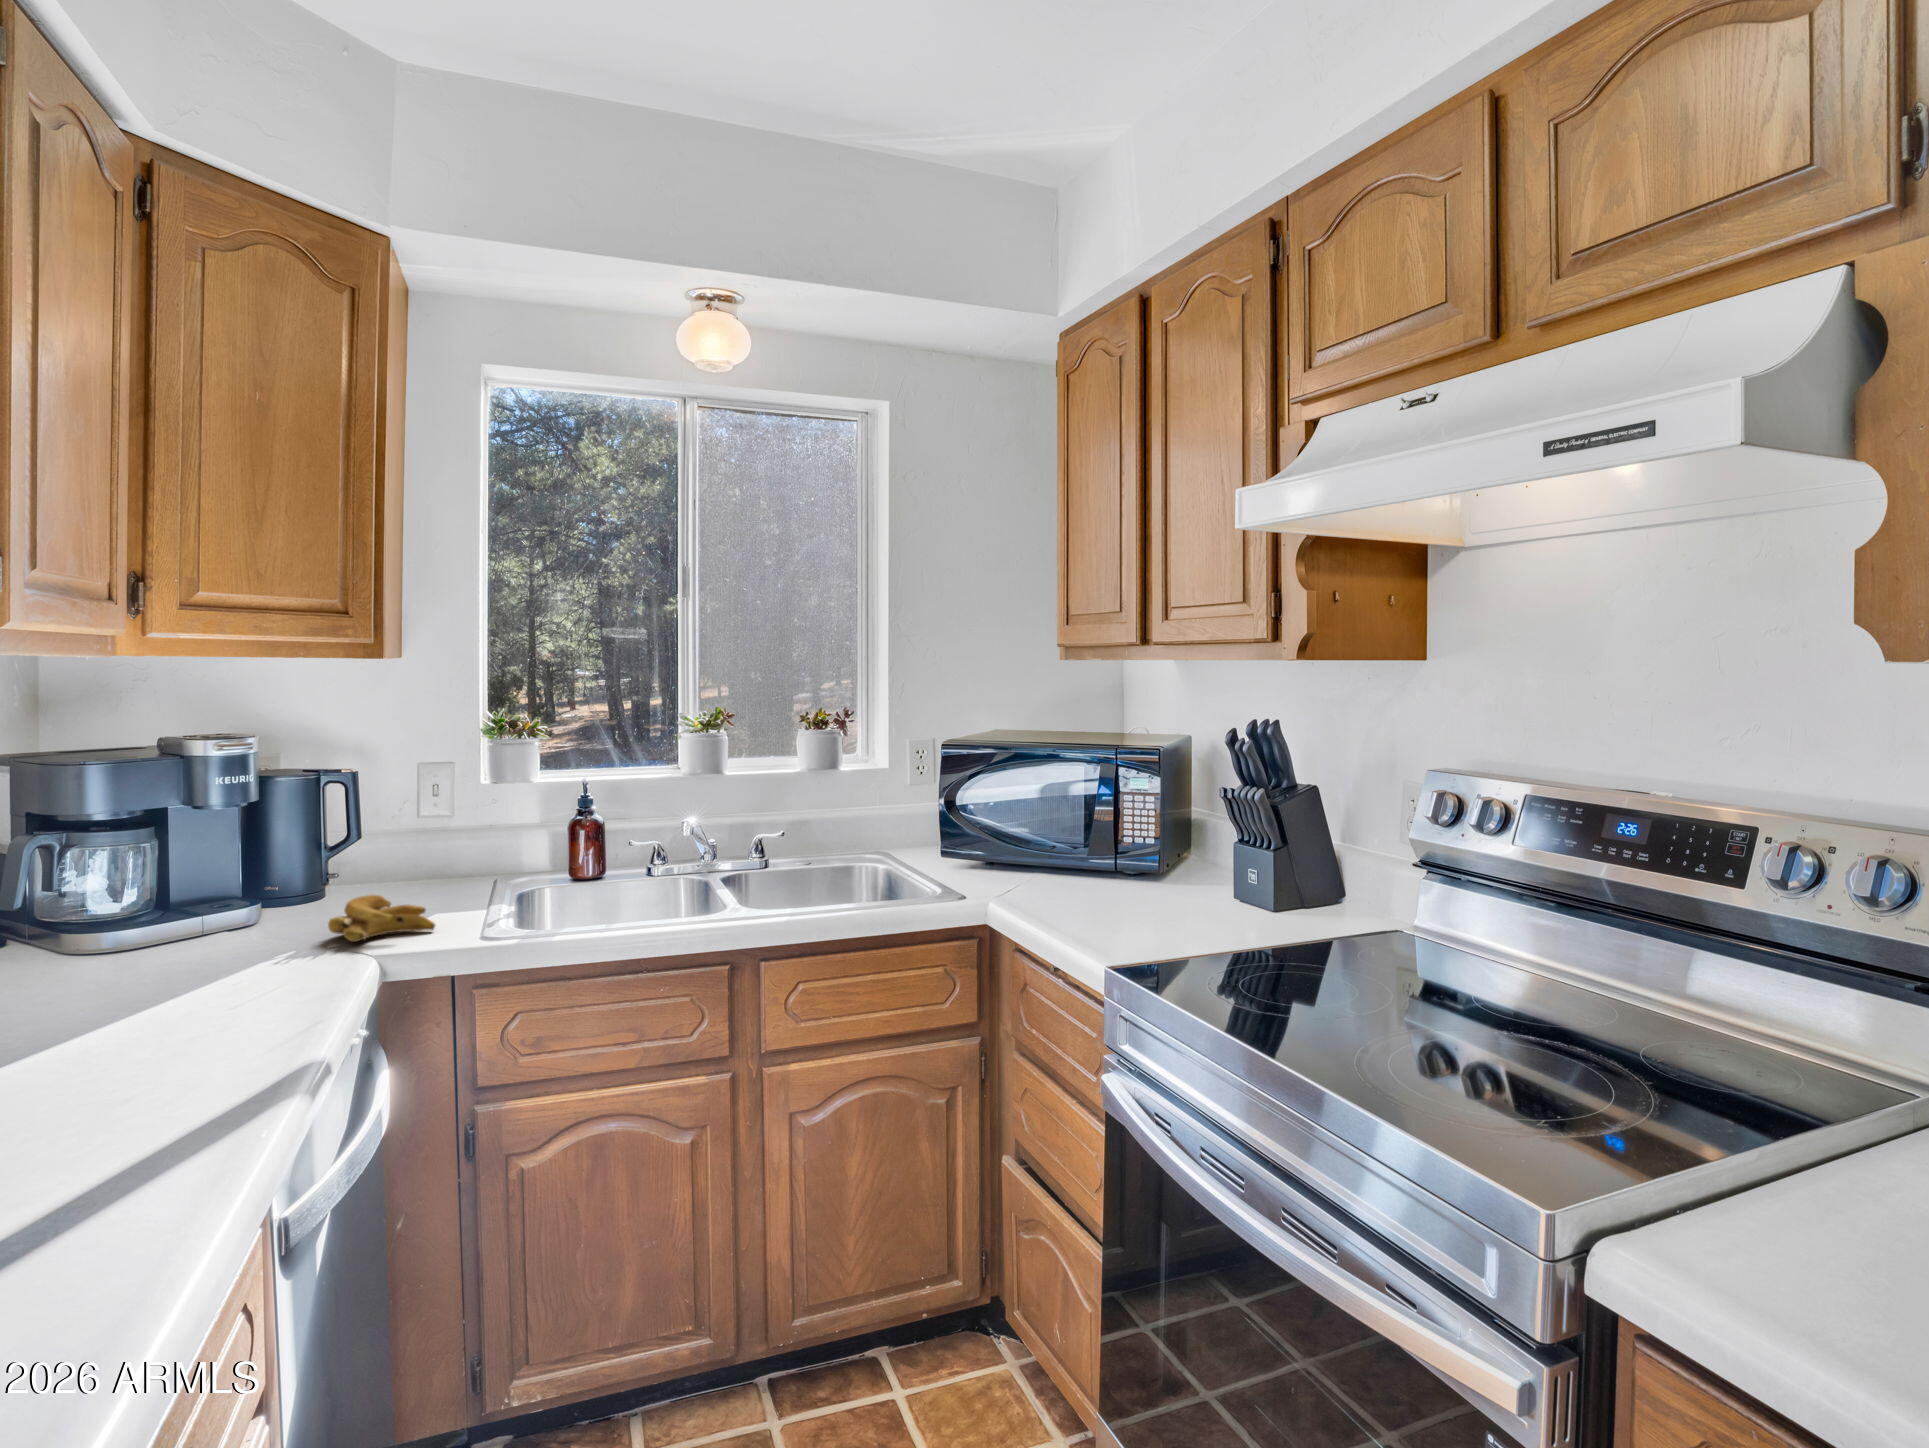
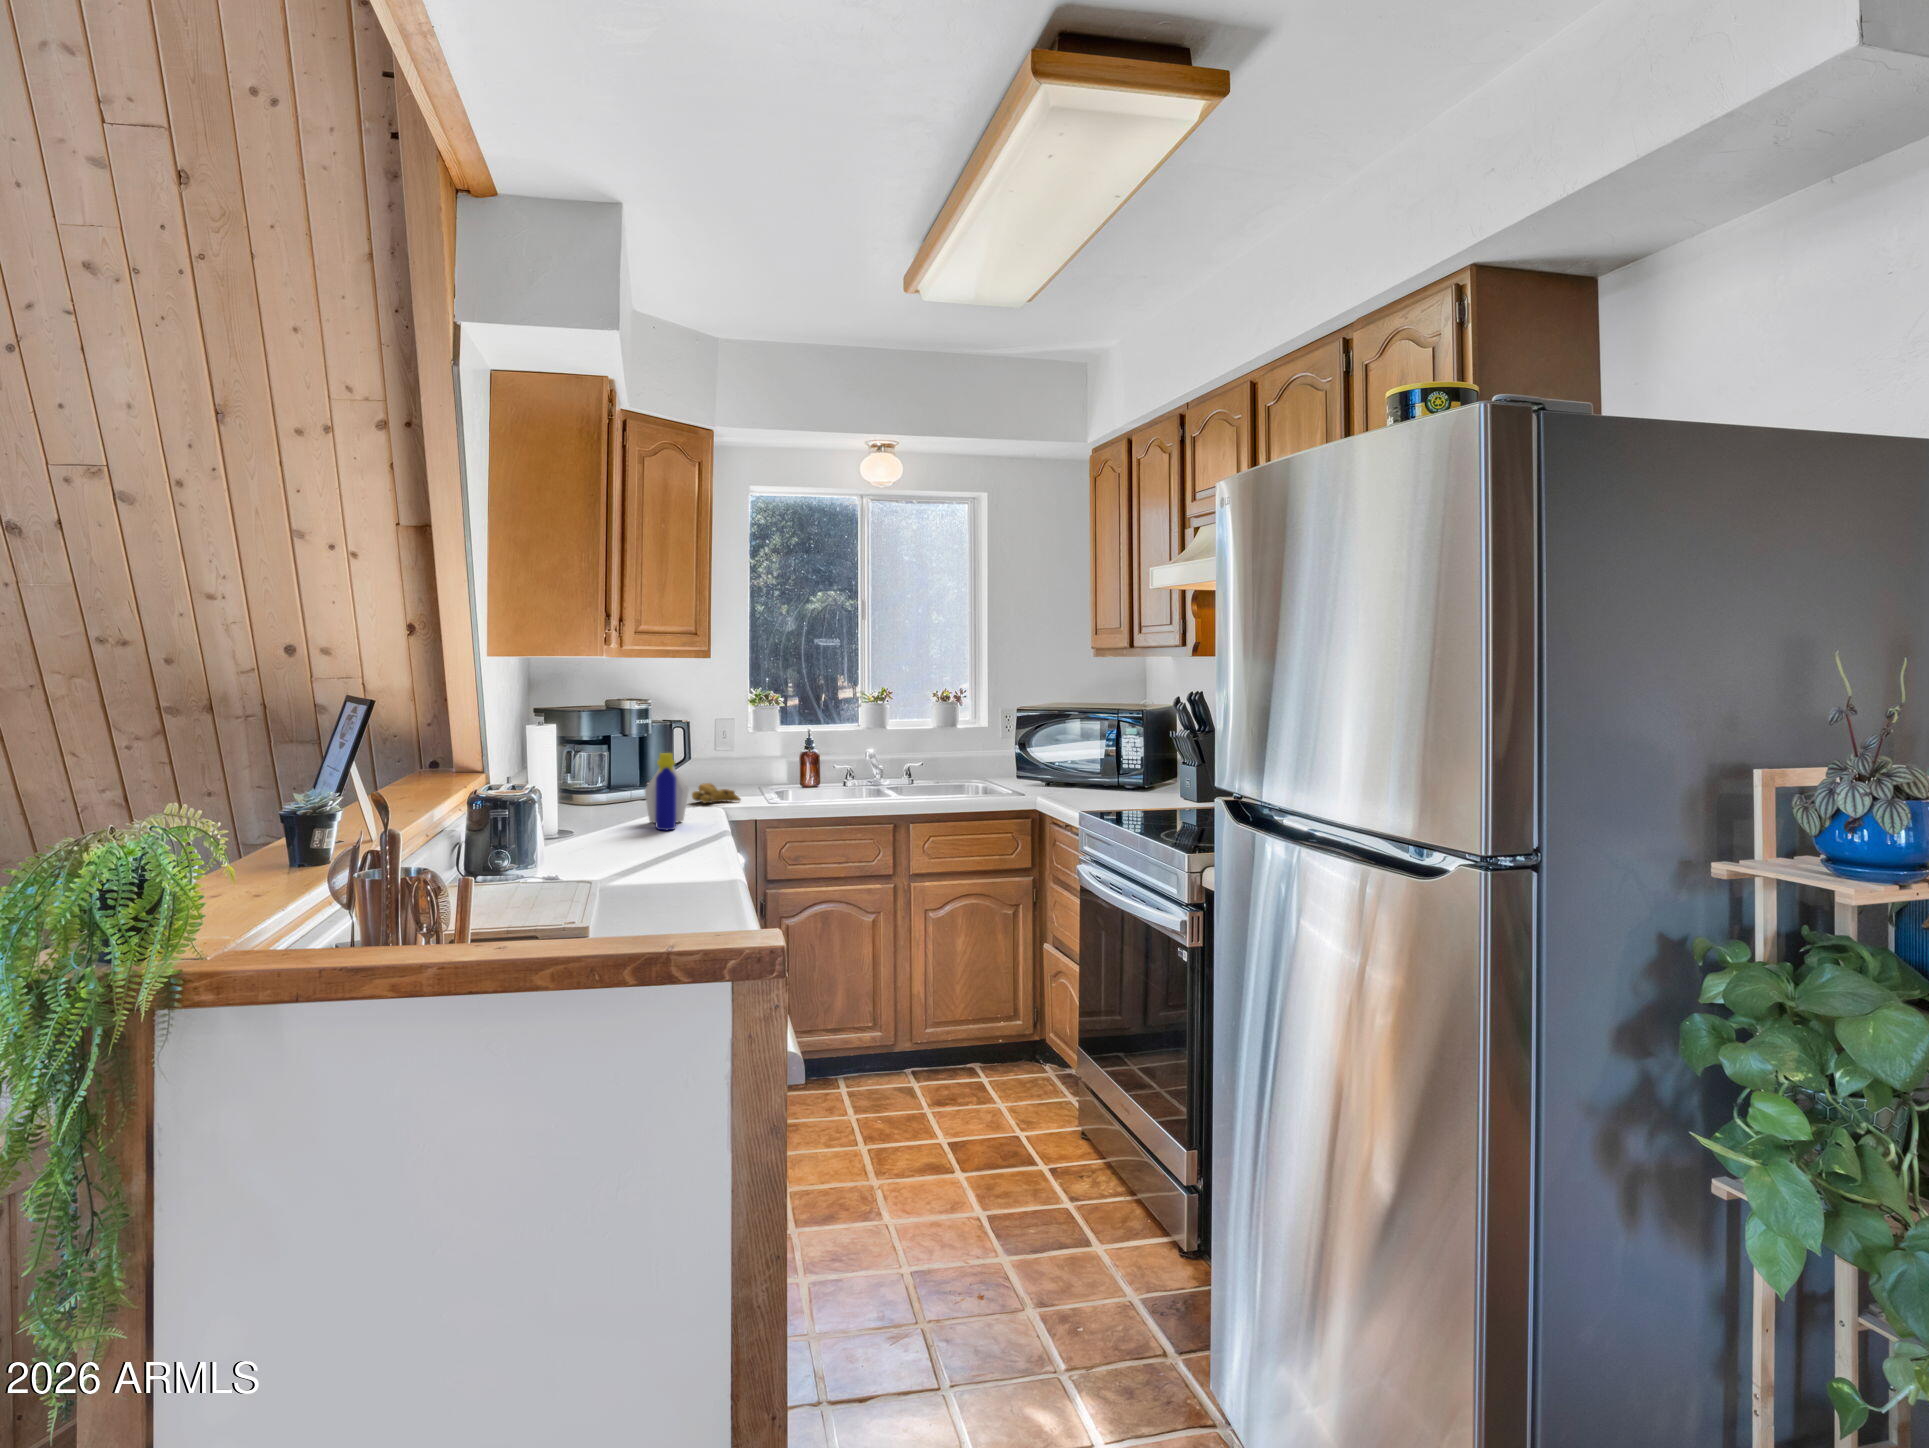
bottle: none [132,890,257,1095] -> present [645,753,689,830]

